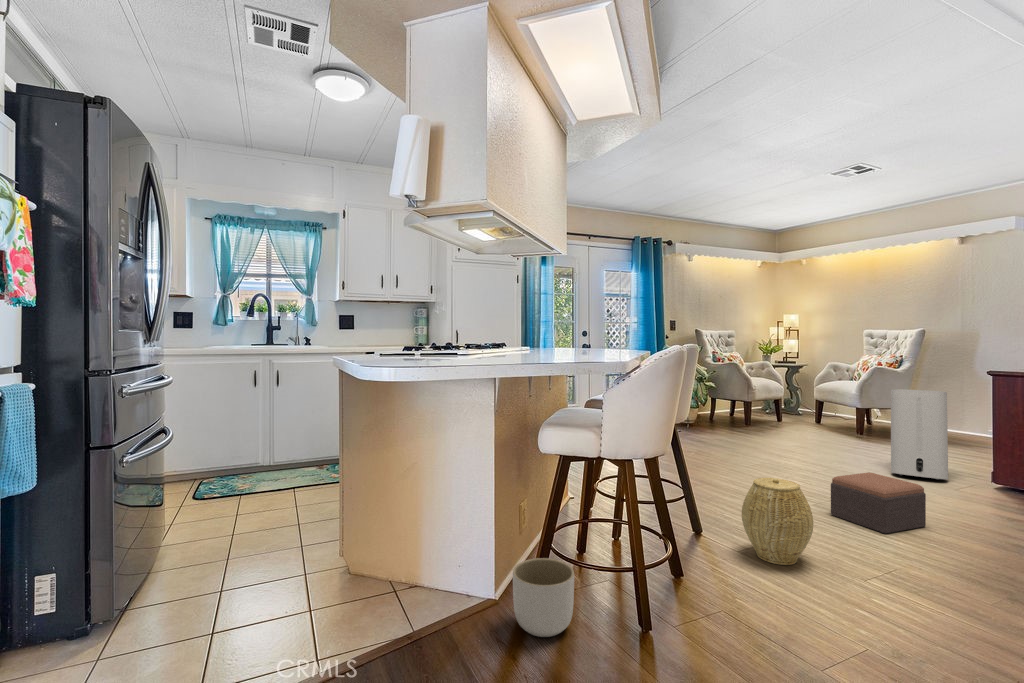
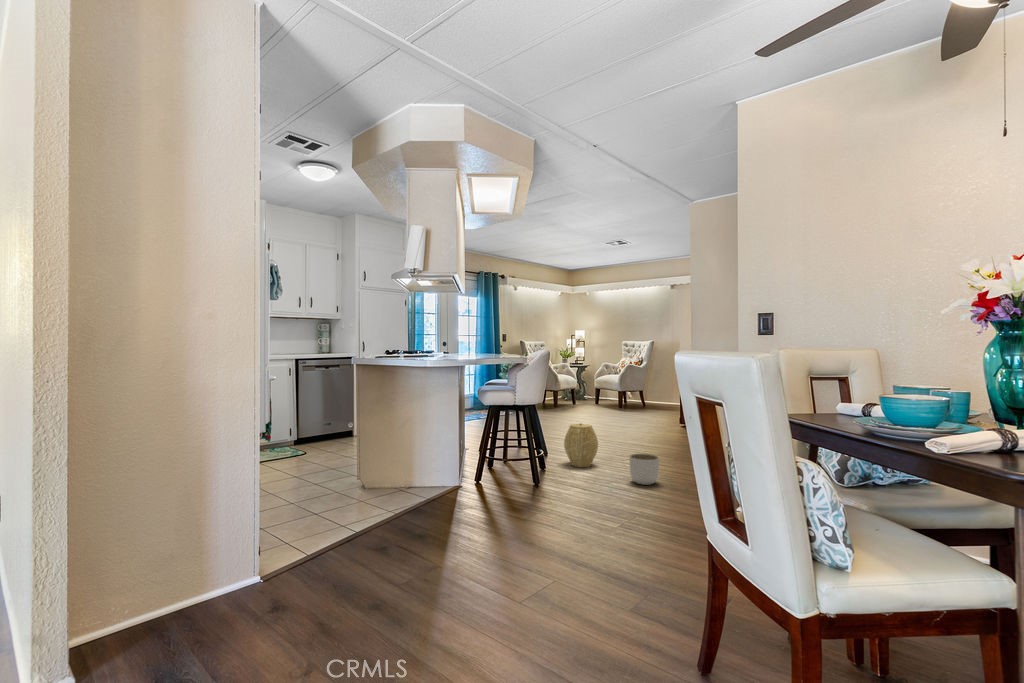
air purifier: present [891,389,948,480] -> none [635,377,662,428]
footstool: present [831,472,926,534] -> none [605,422,649,451]
planter: present [513,558,574,637] -> present [629,454,659,485]

